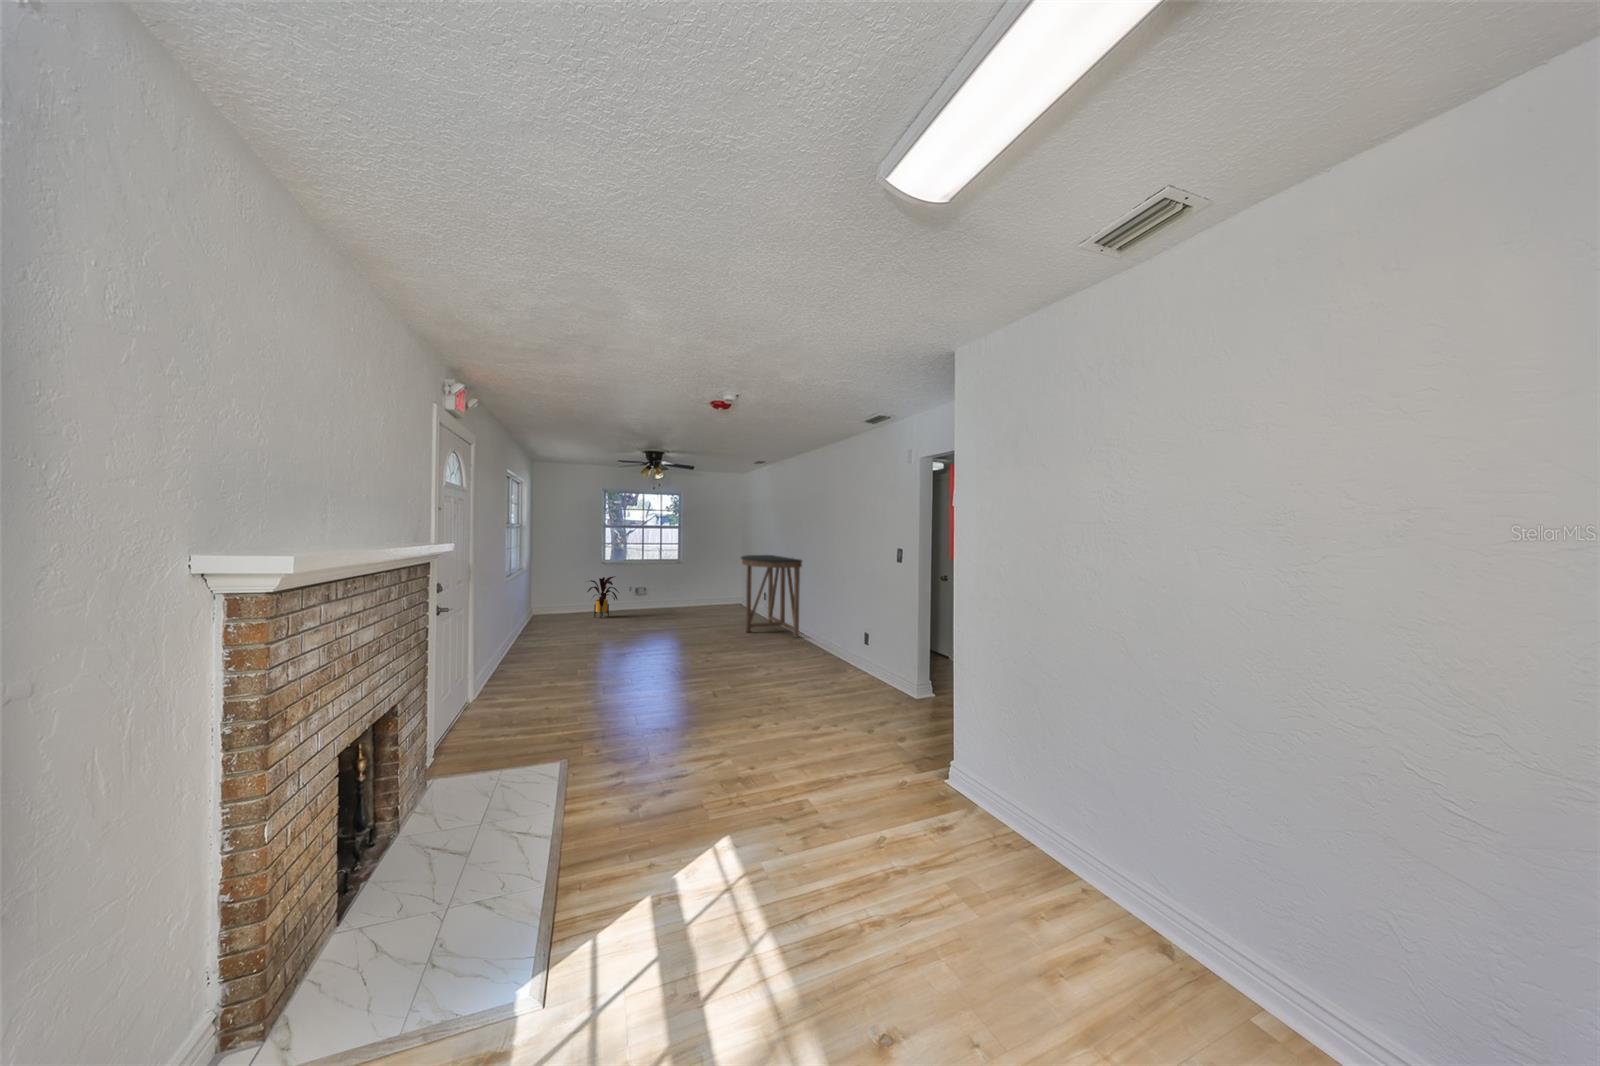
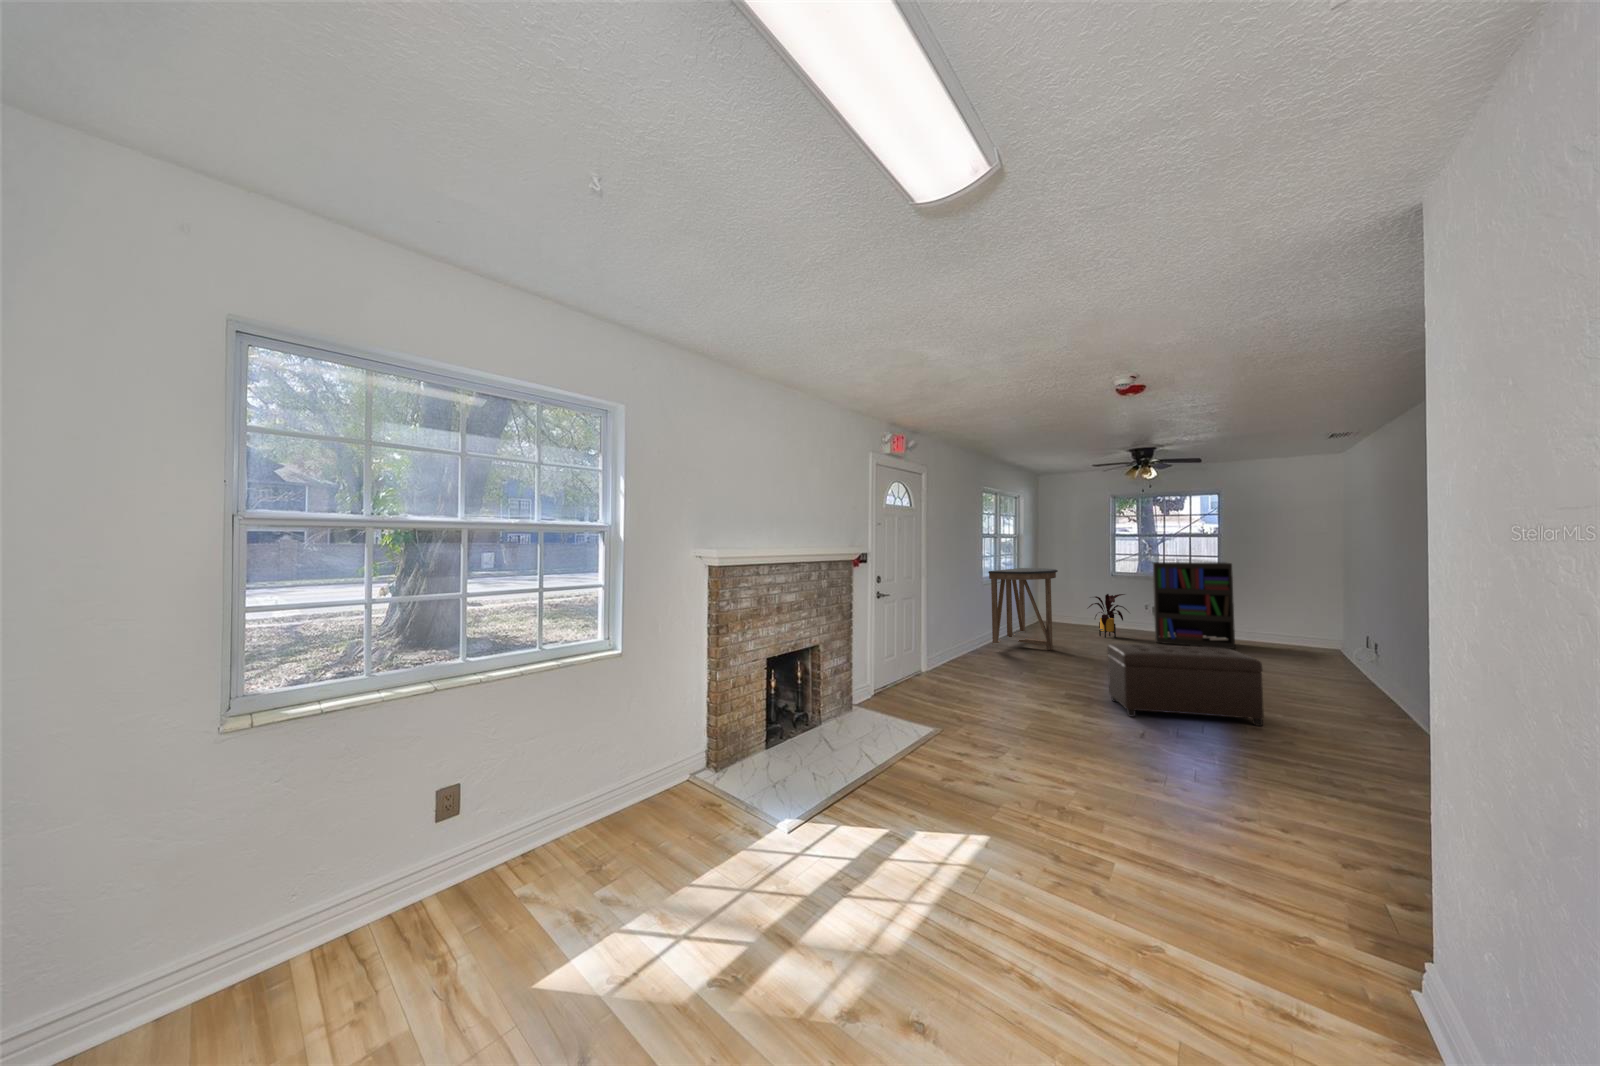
bookshelf: none [636,546,692,616] -> present [1153,562,1235,649]
console table: present [741,555,802,637] -> present [988,568,1058,650]
ottoman: none [667,614,764,684] -> present [1107,644,1264,726]

